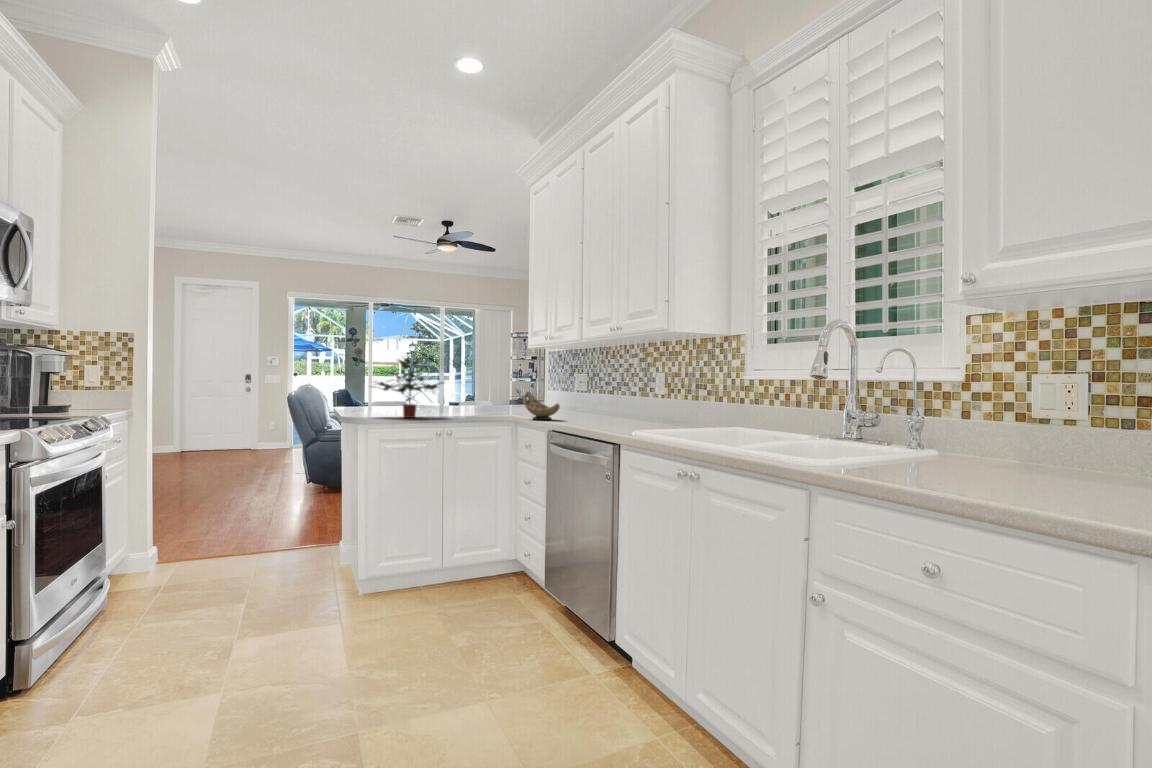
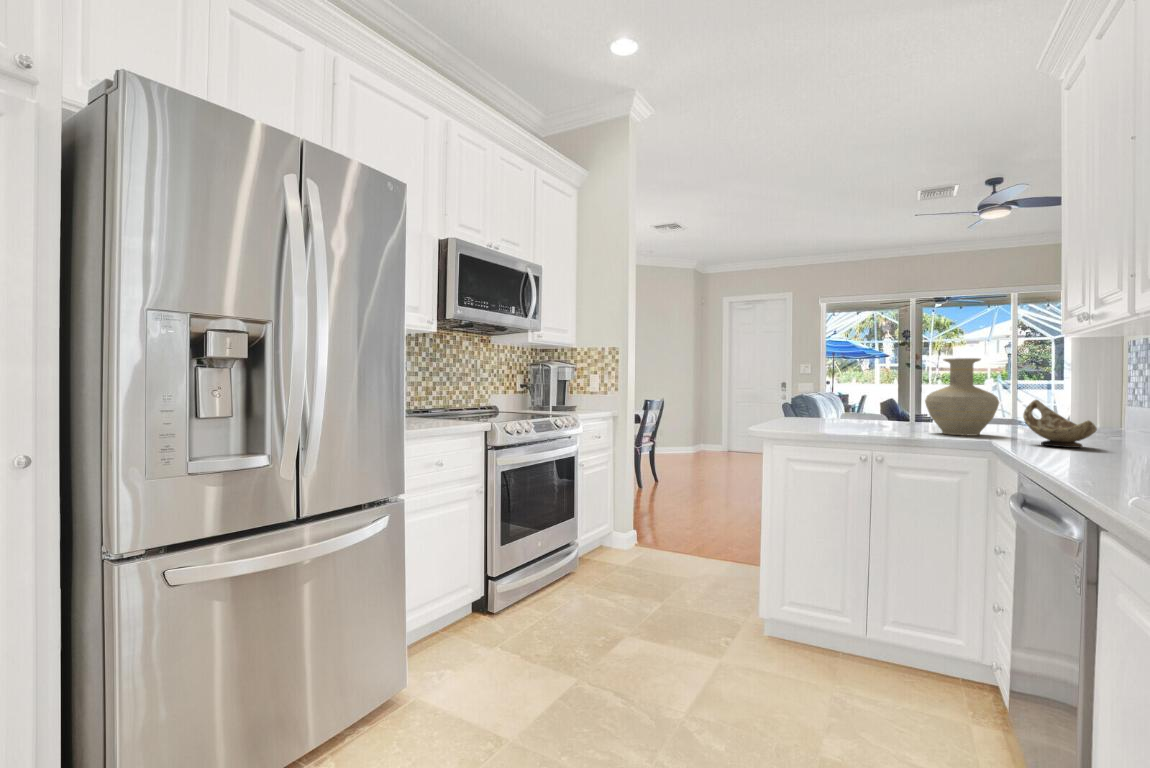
potted plant: present [378,359,442,418] -> none [792,356,891,432]
vase: none [459,363,503,416] -> present [925,358,999,436]

